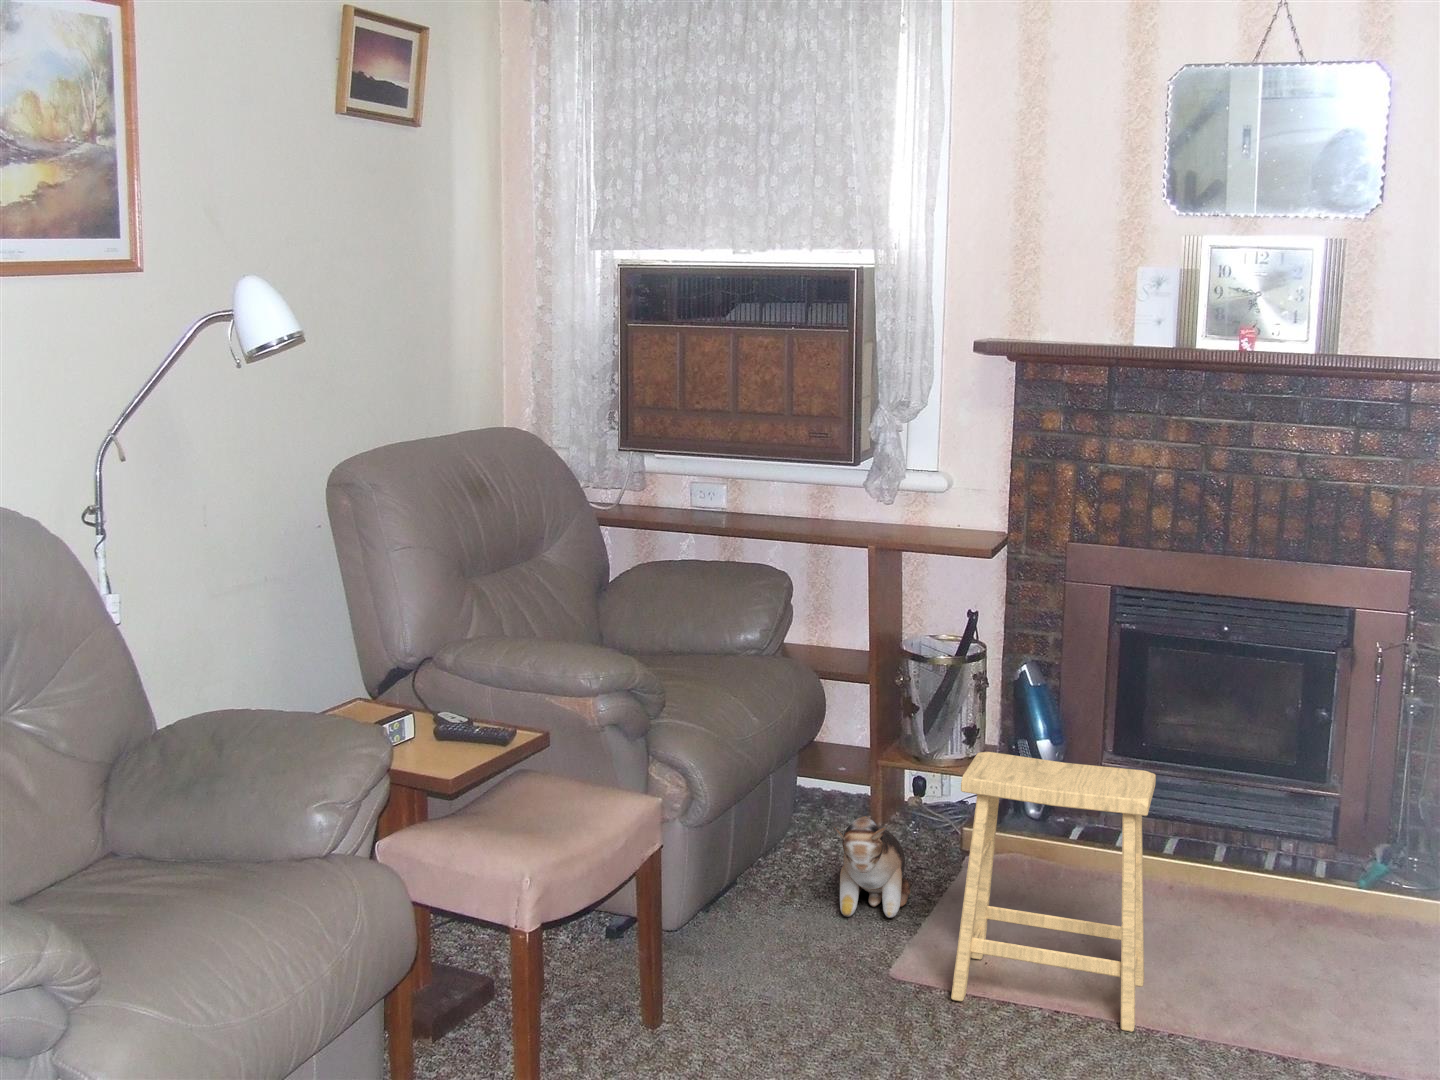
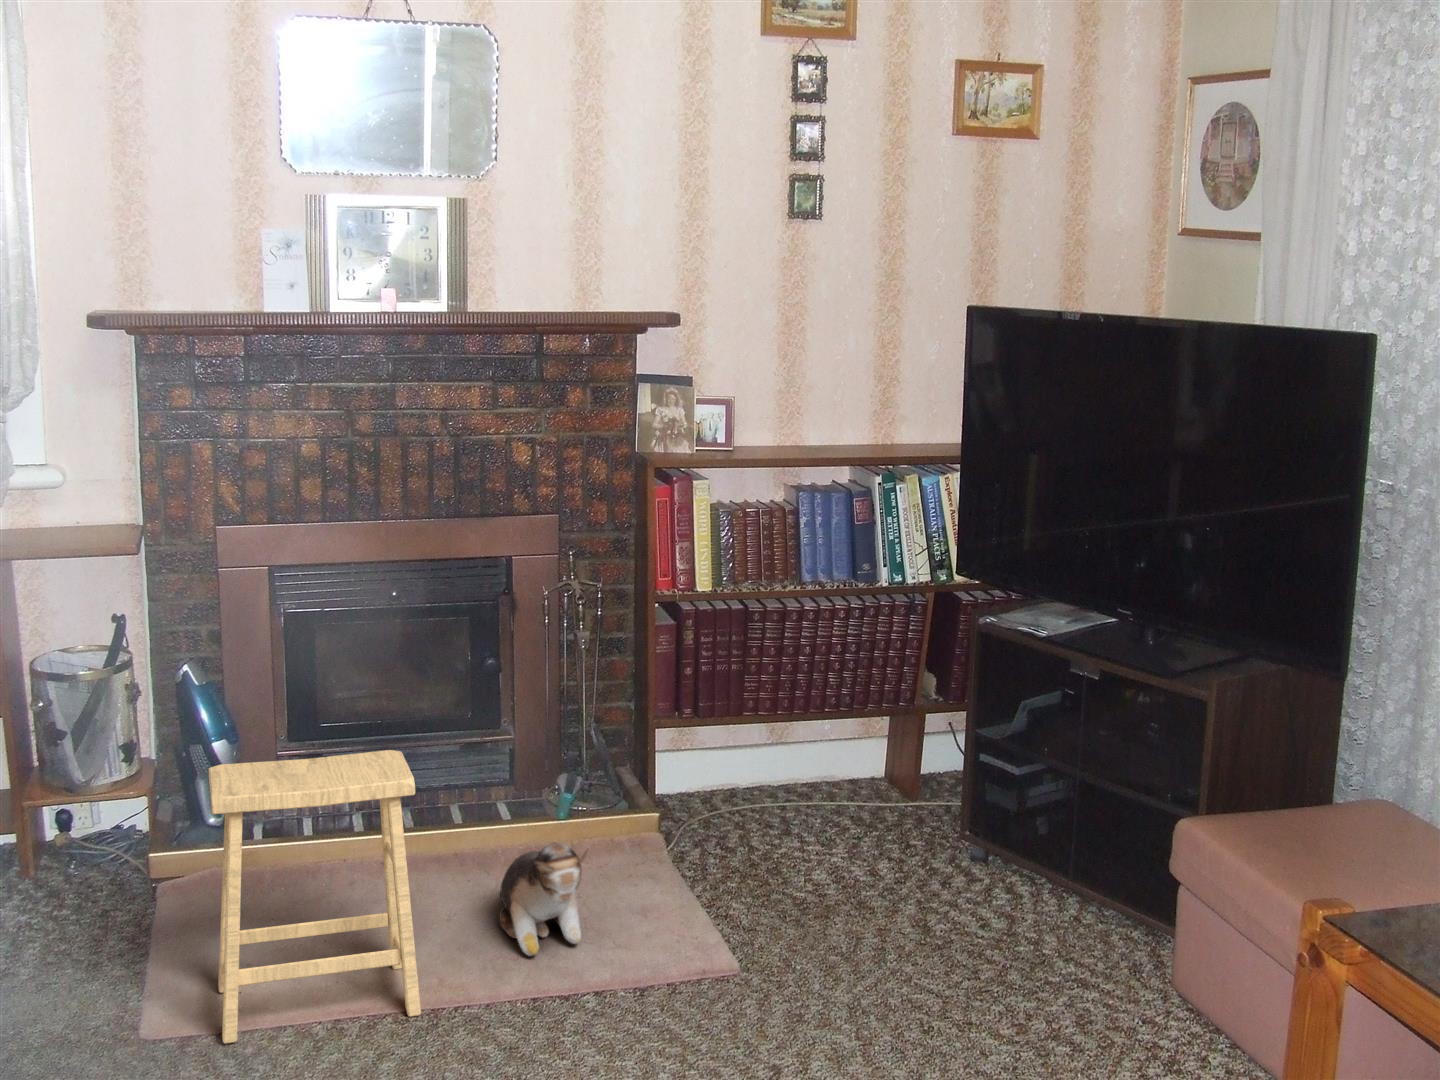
plush toy: present [834,816,910,918] -> present [499,842,589,956]

